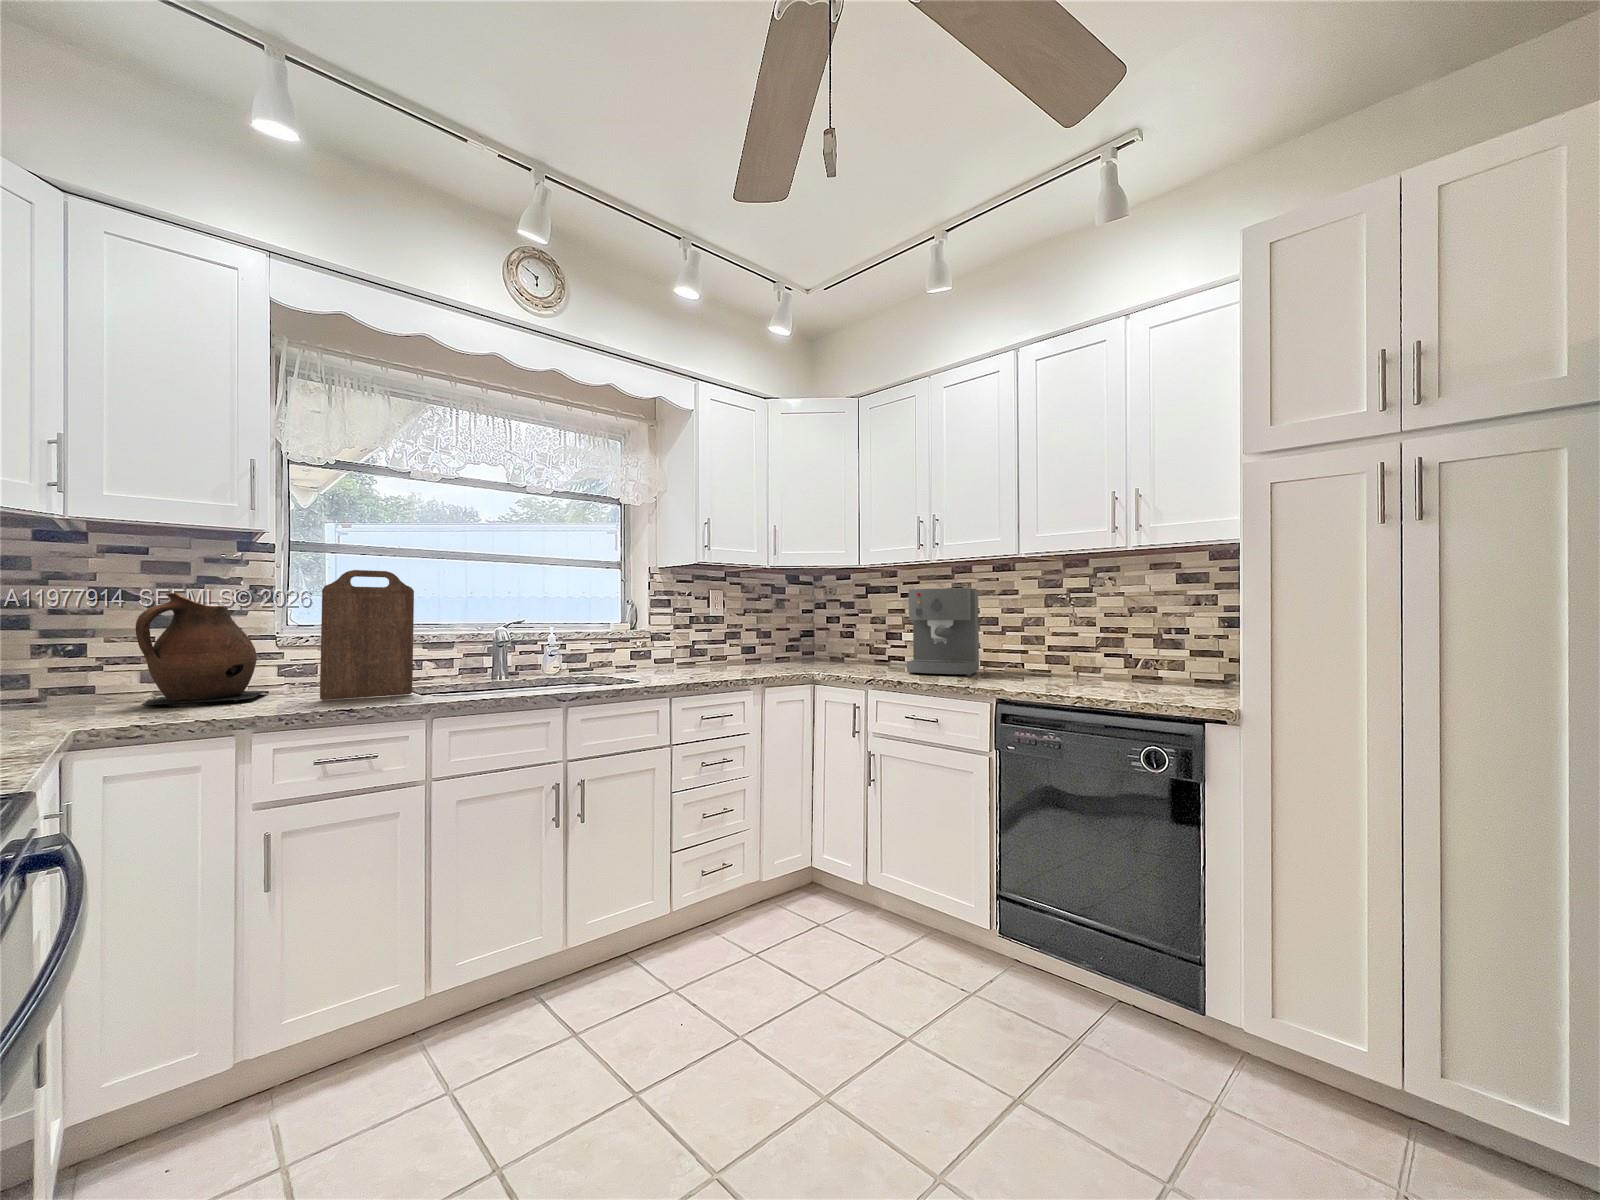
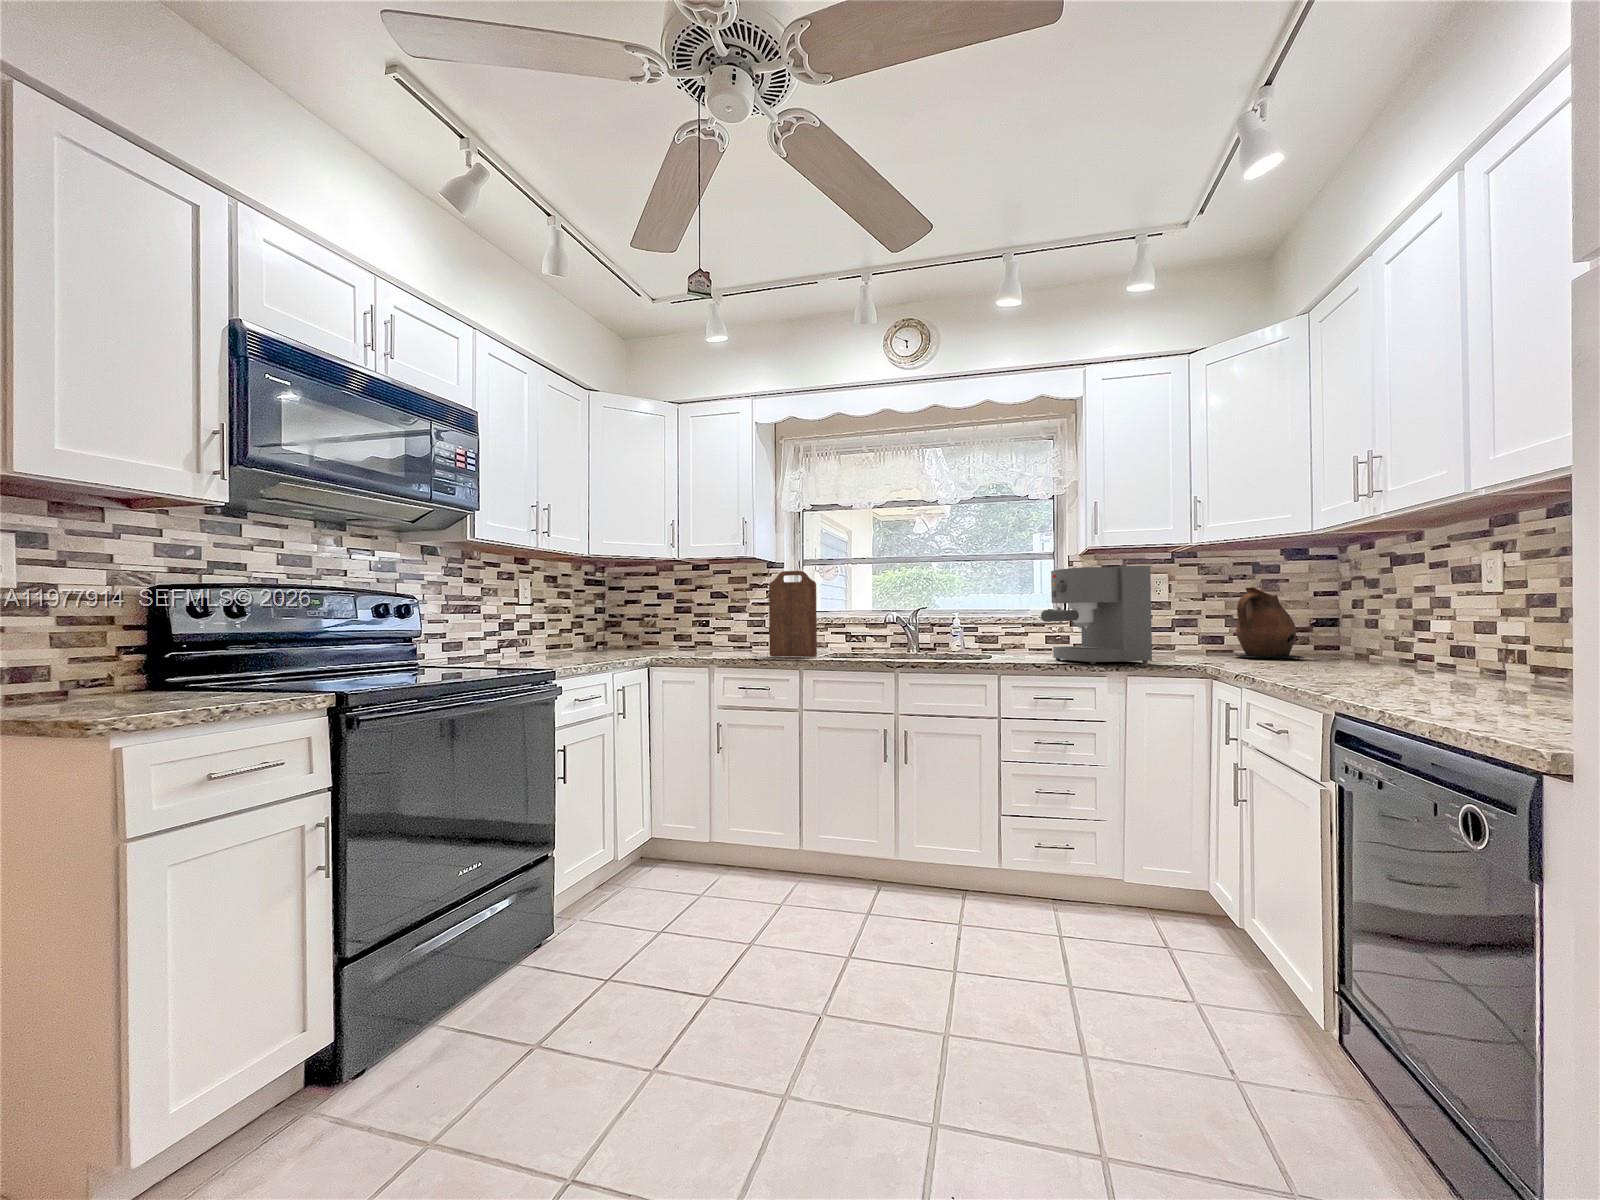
coffee maker: present [907,588,979,676] -> present [1041,566,1152,664]
ceramic pitcher: present [136,593,269,705] -> present [1235,587,1305,659]

